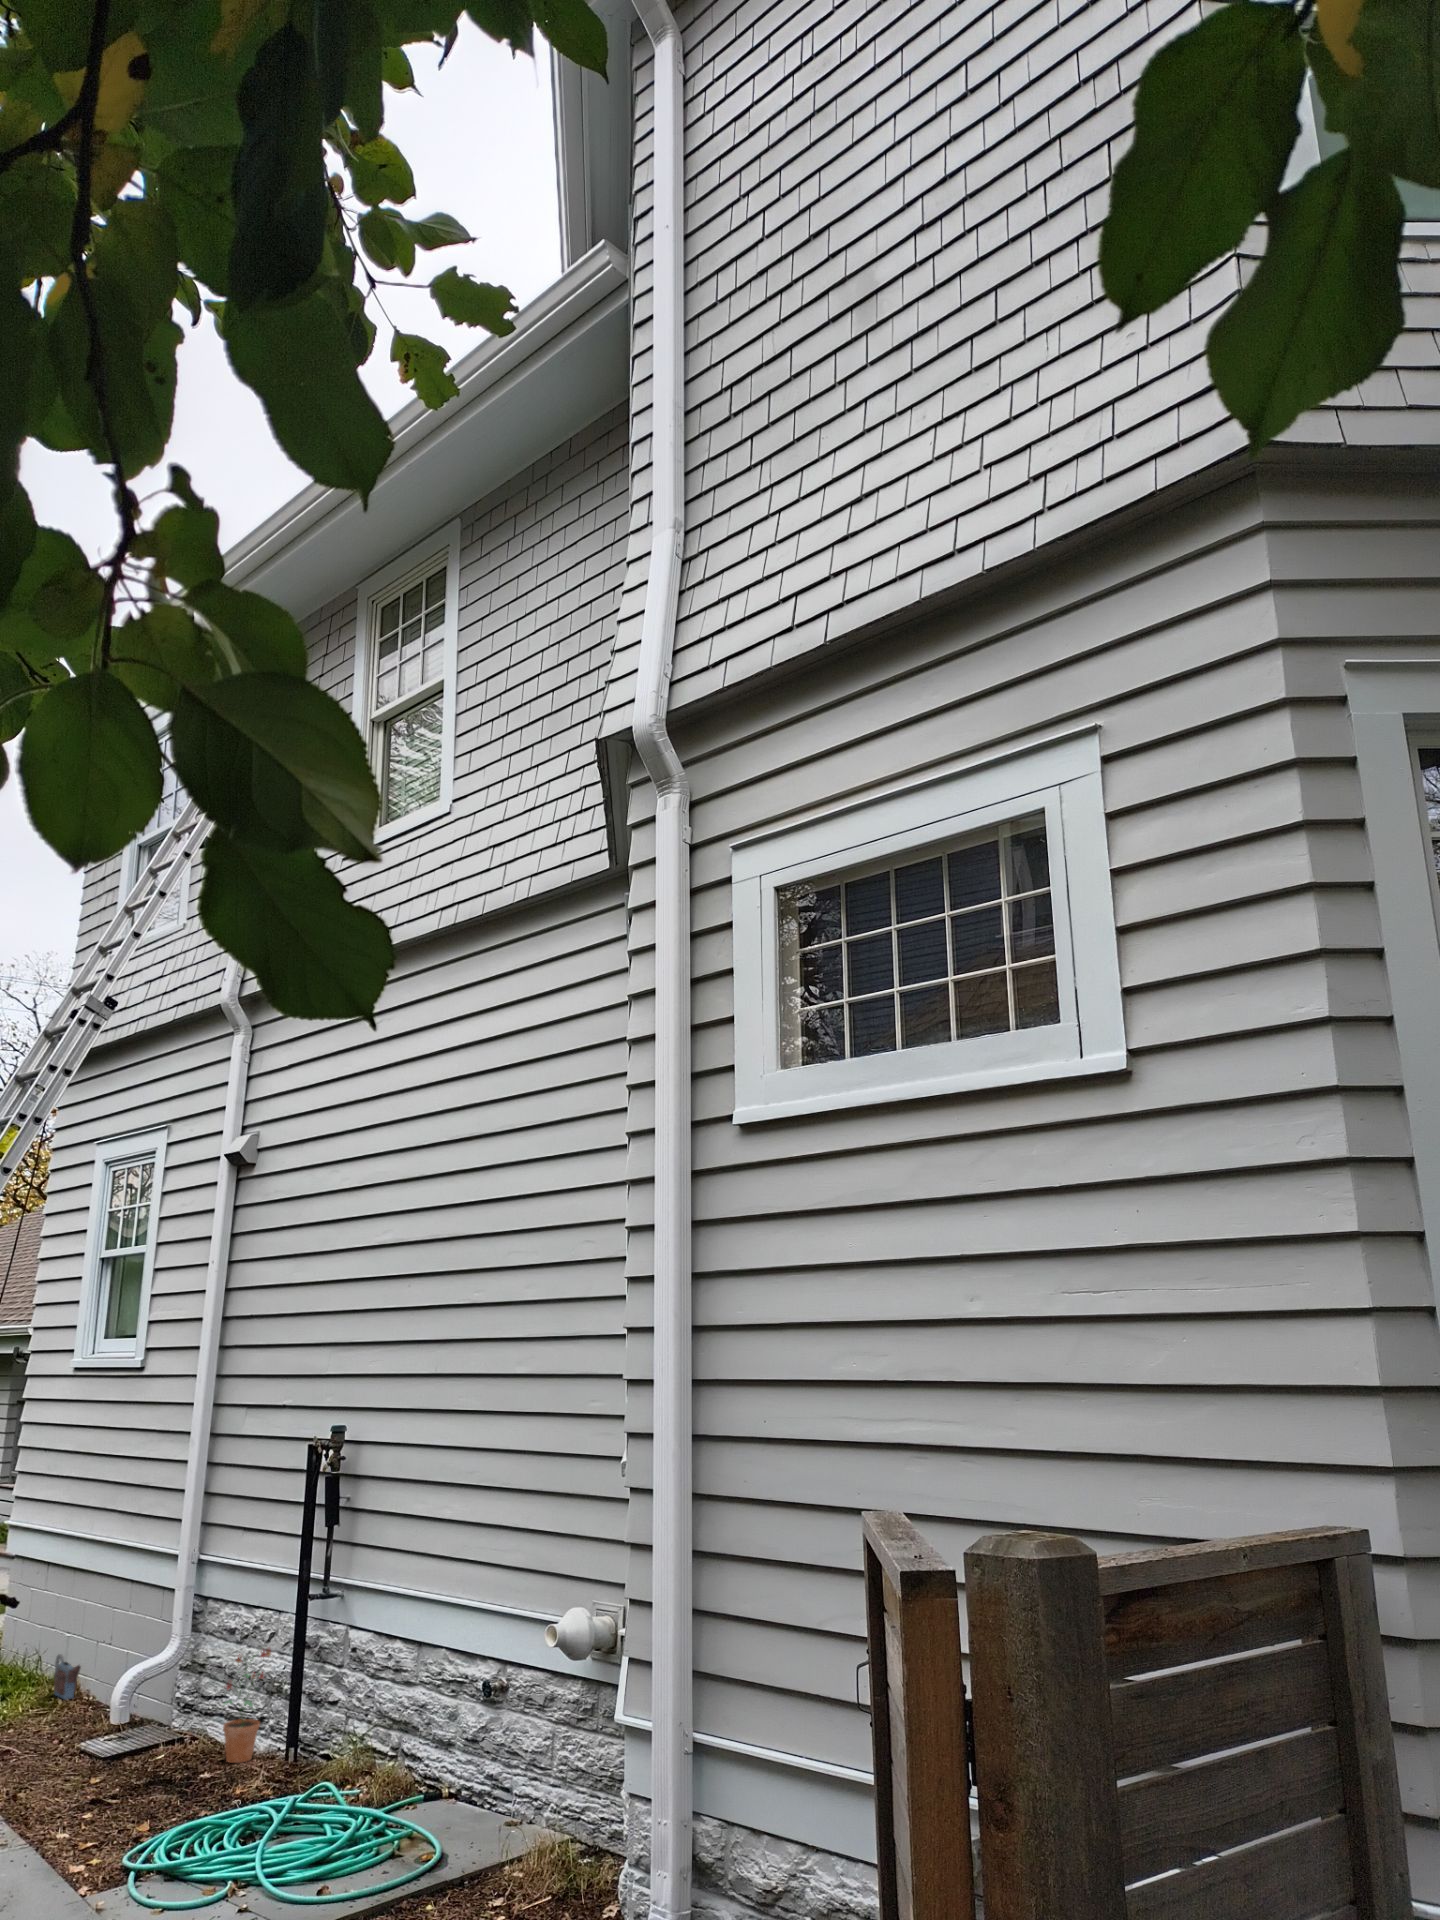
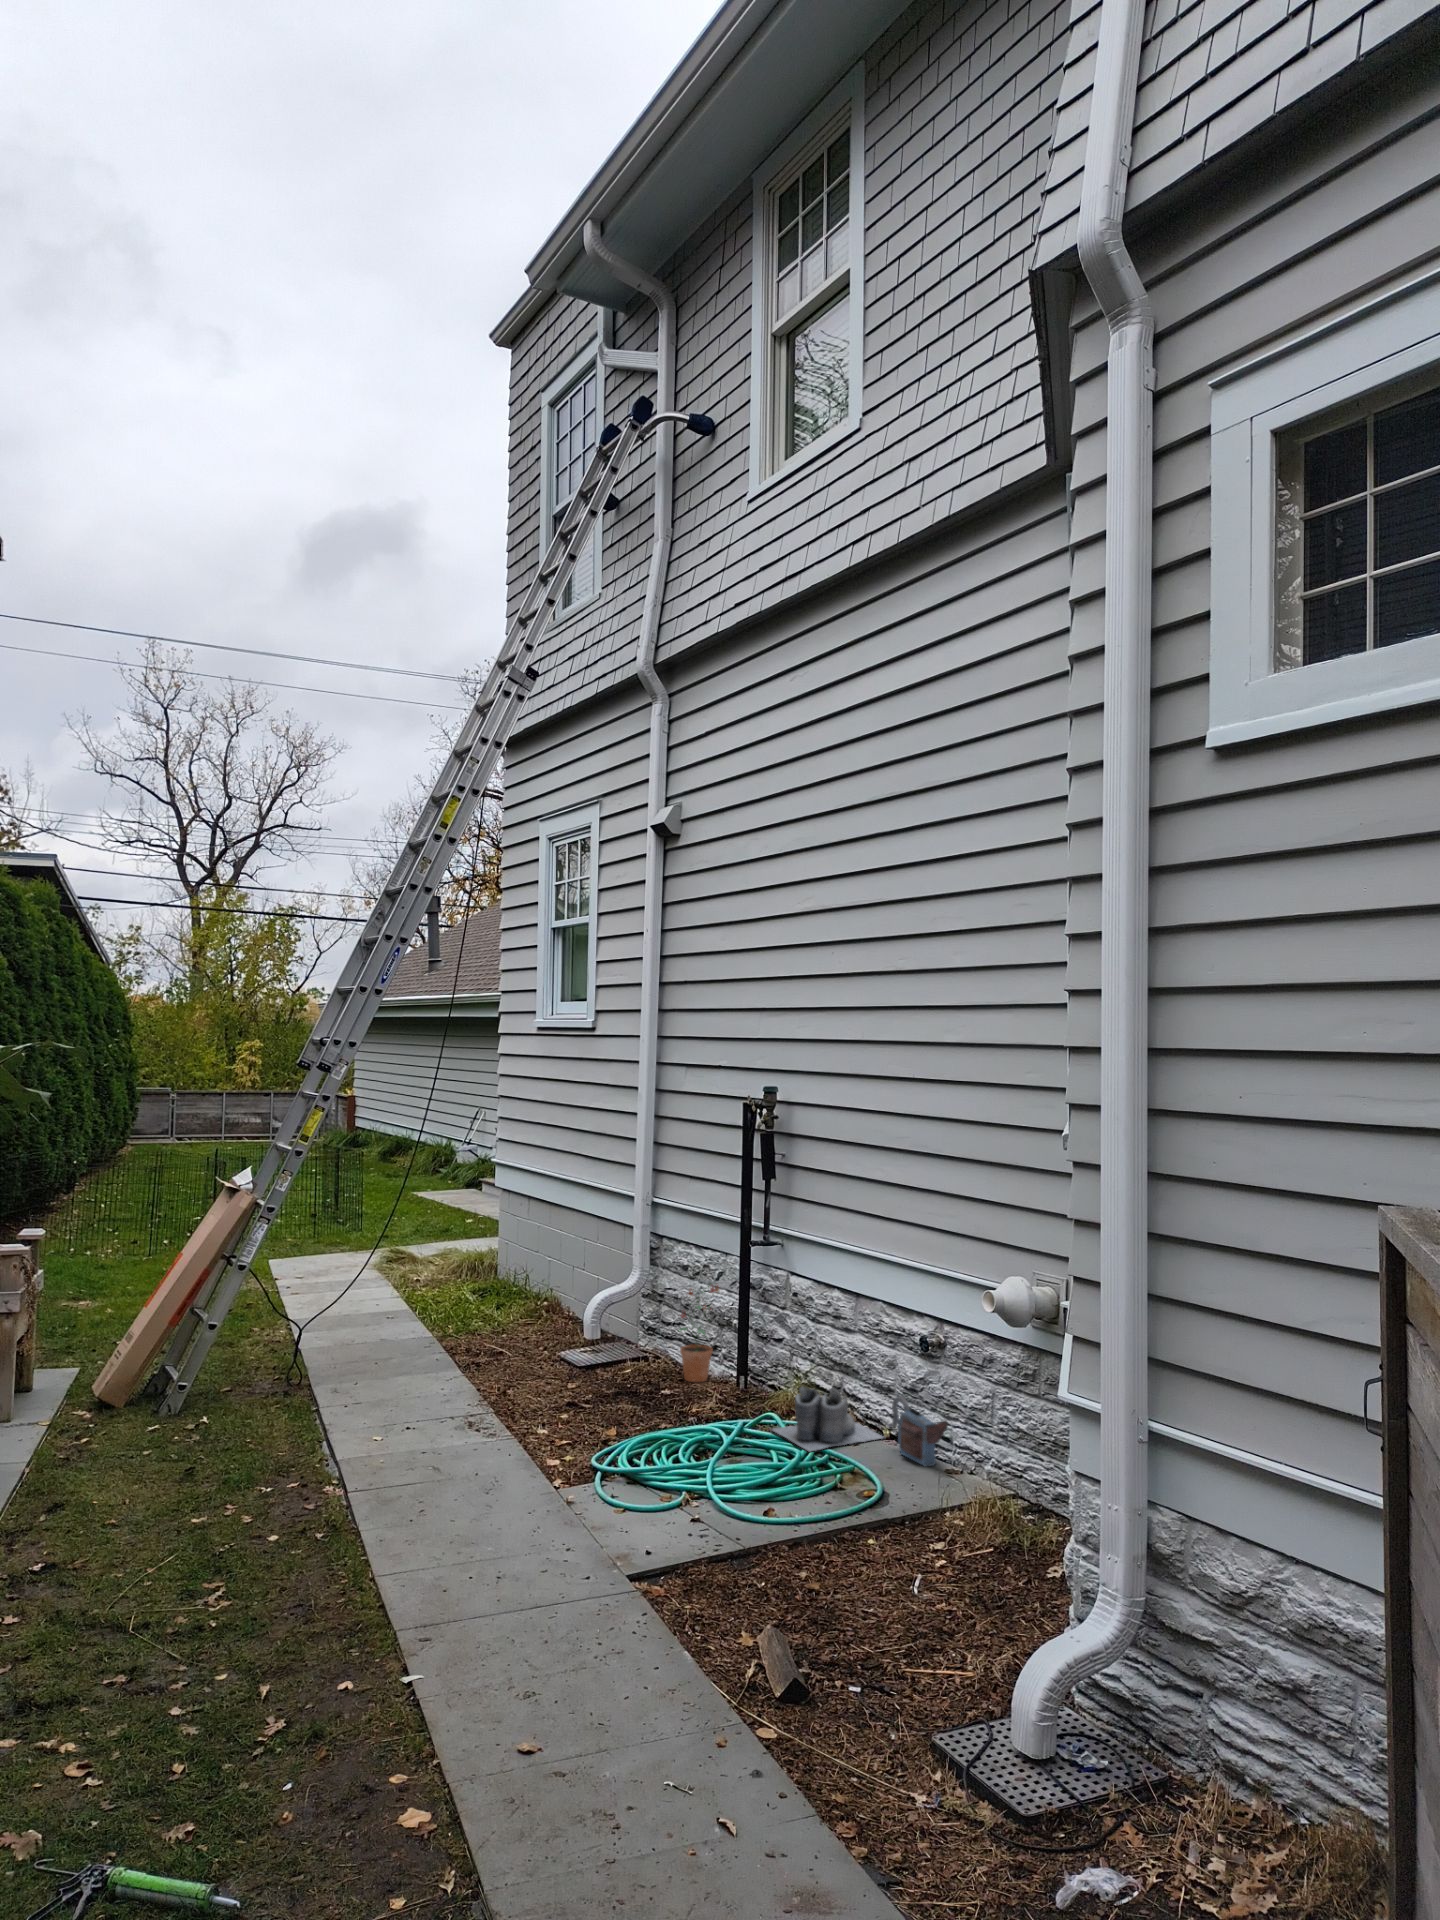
watering can: present [54,1654,81,1700] -> present [892,1396,949,1467]
boots: none [324,1748,446,1821] -> present [772,1387,884,1451]

